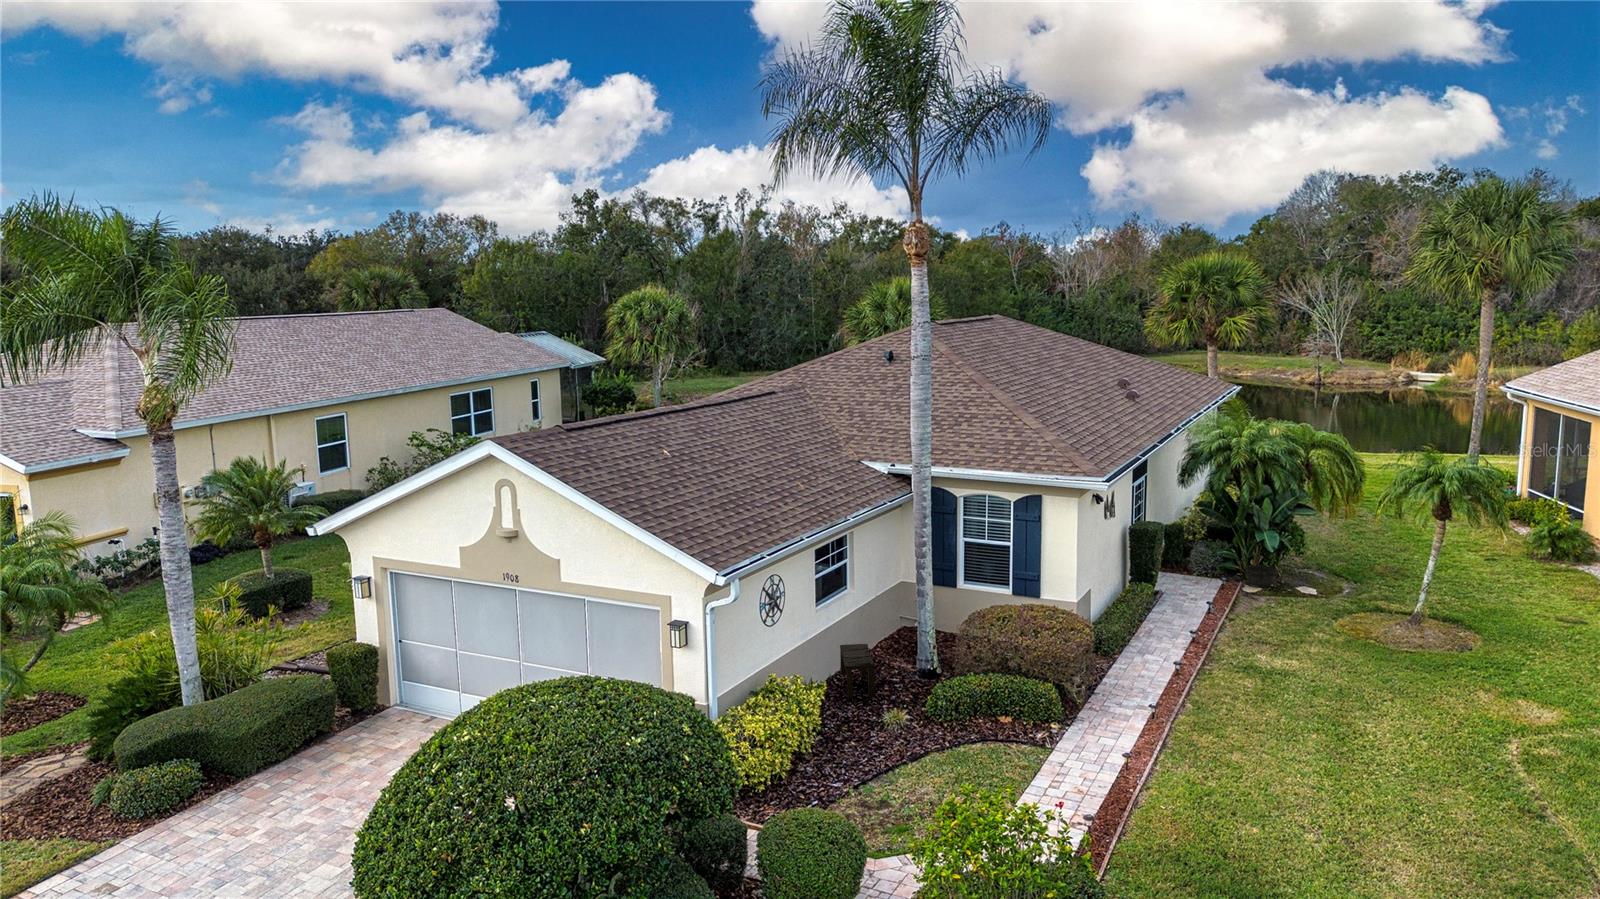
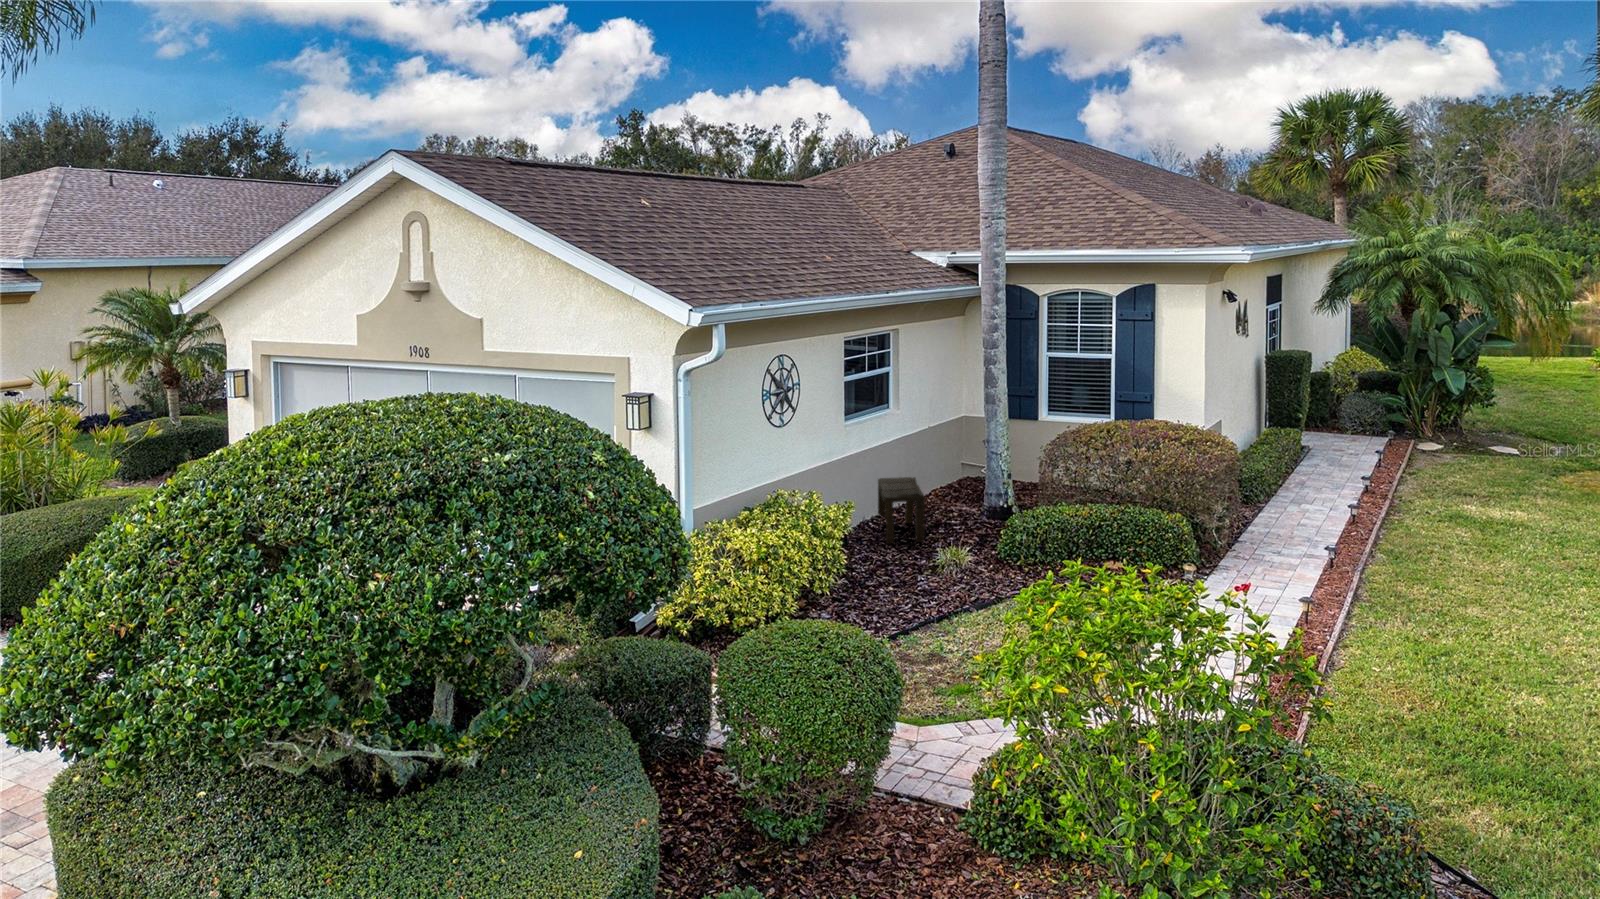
wooden bucket: present [1245,565,1275,588] -> none [1417,414,1460,448]

